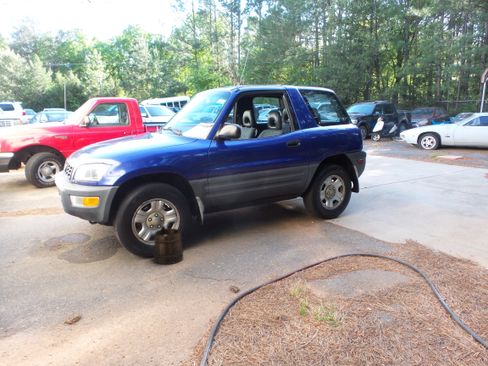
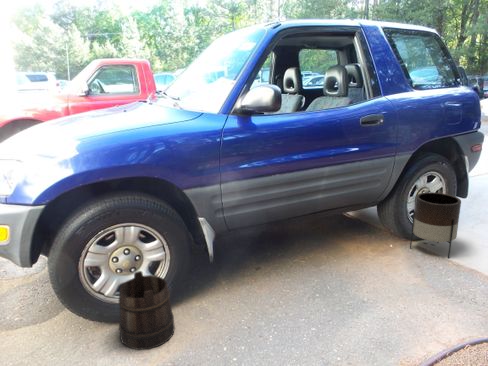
planter: none [322,188,350,227] -> present [410,192,461,258]

